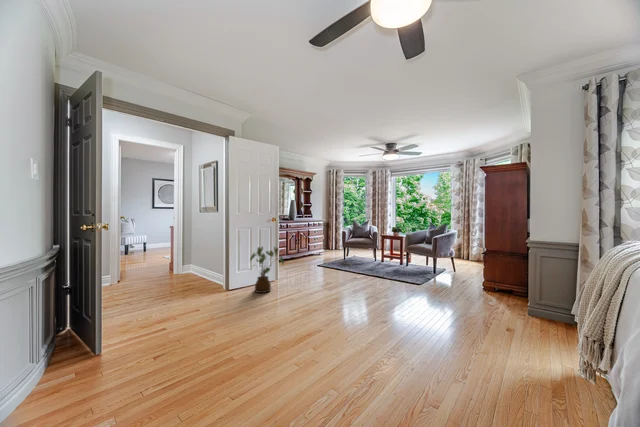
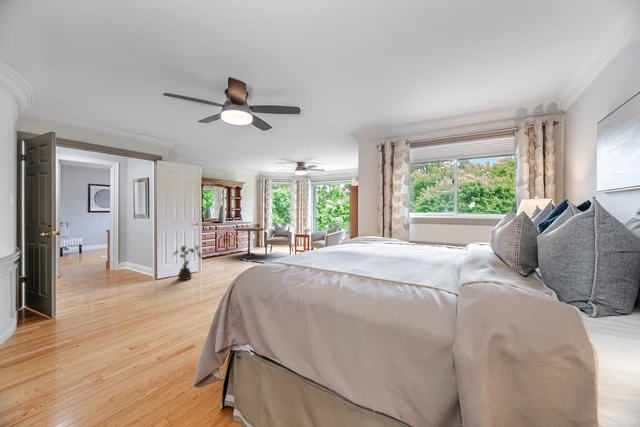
side table: none [306,226,340,260] -> present [234,227,264,256]

